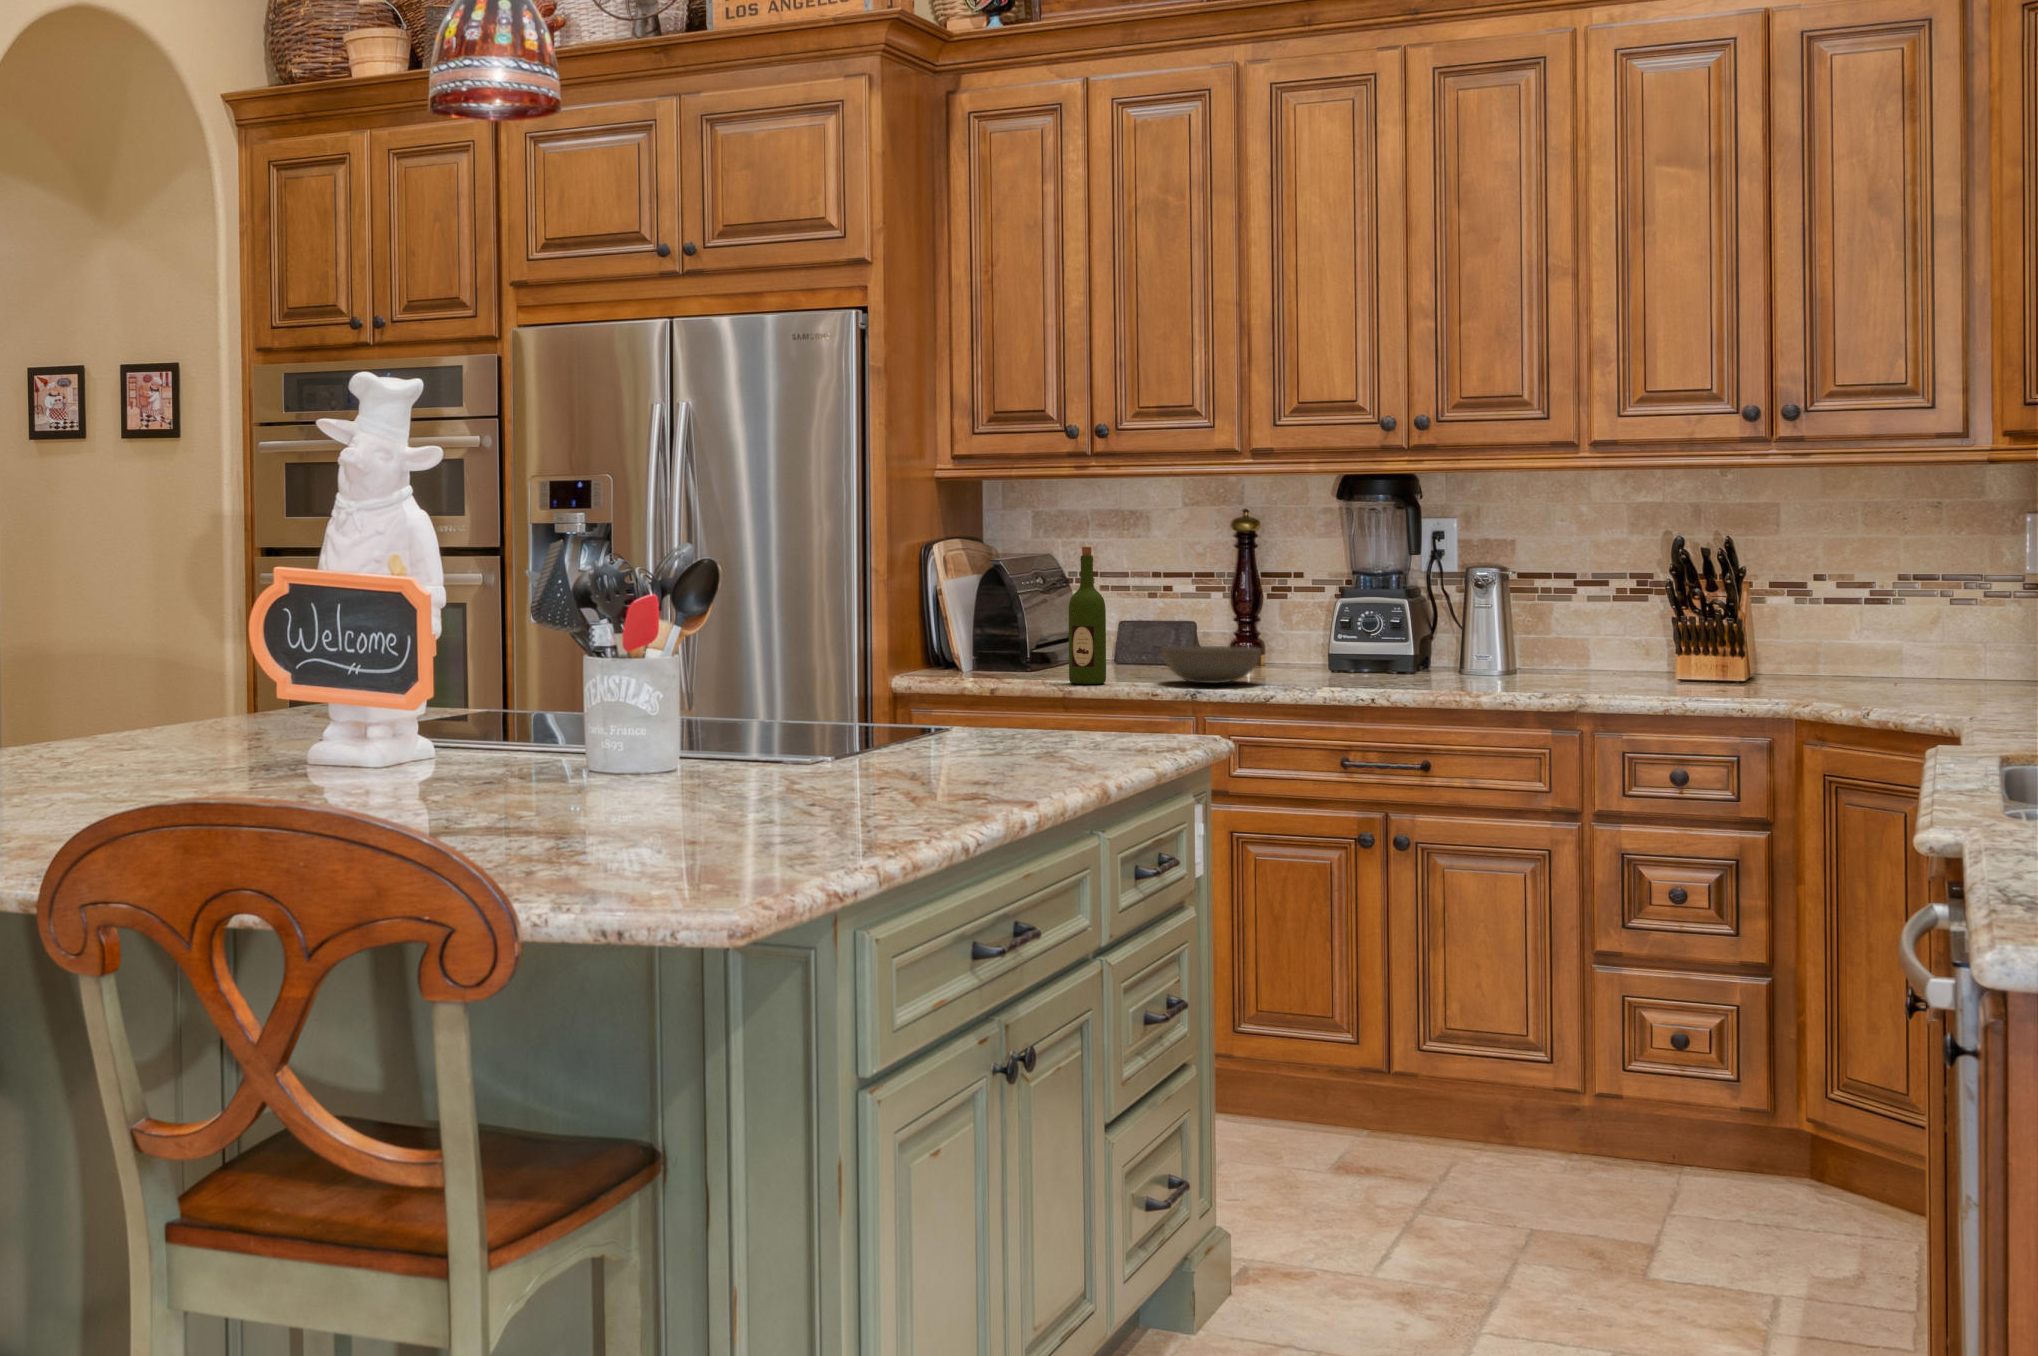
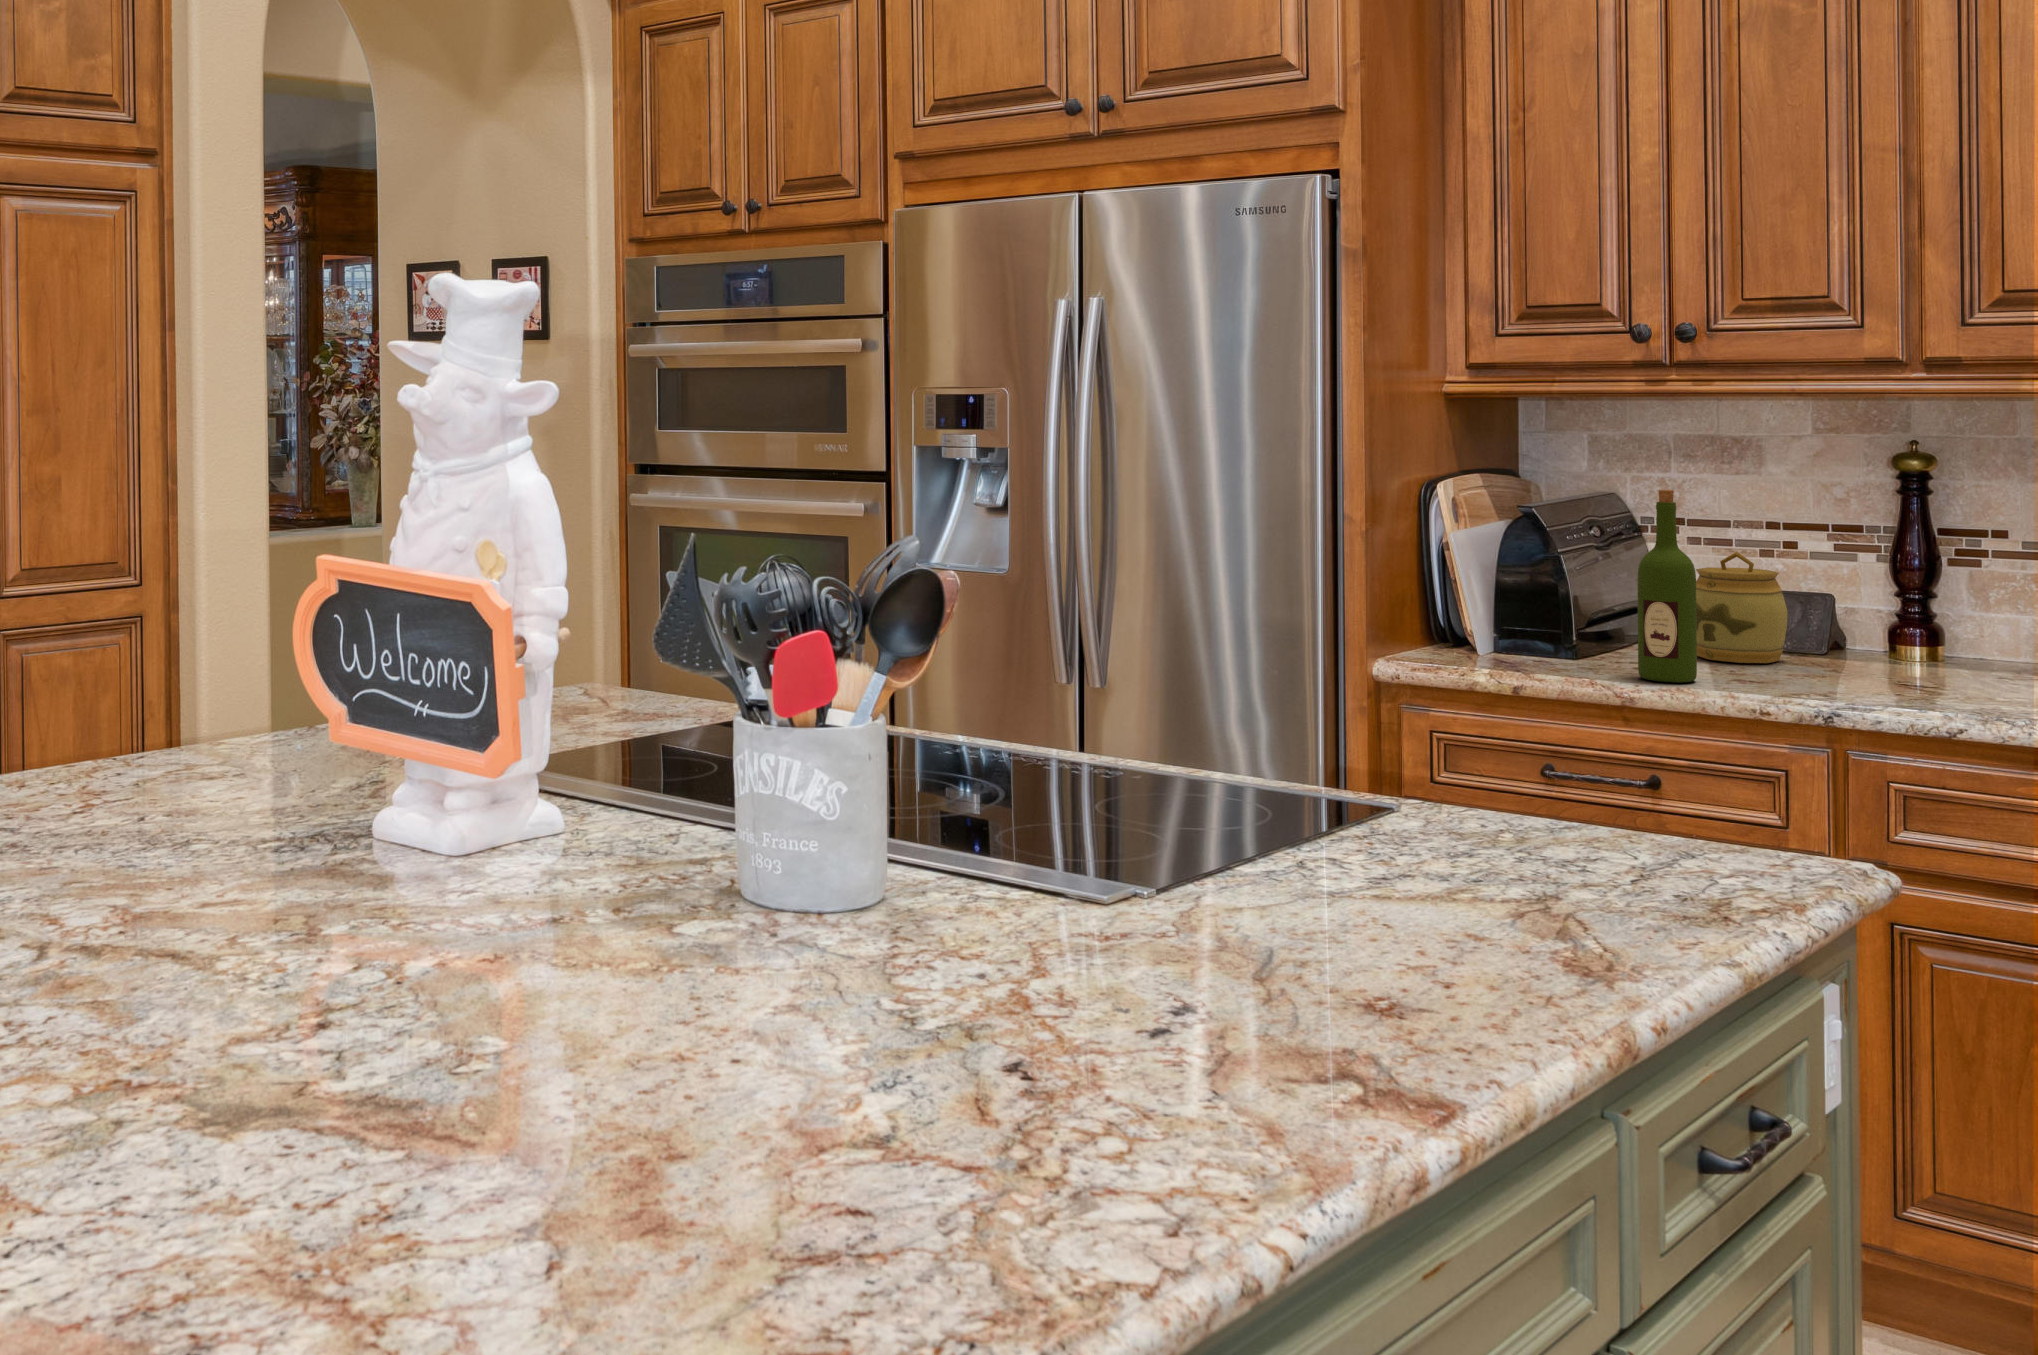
jar: none [1103,595,1167,675] -> present [1696,552,1788,663]
bowl: present [1161,646,1262,683] -> none [1786,633,1957,692]

